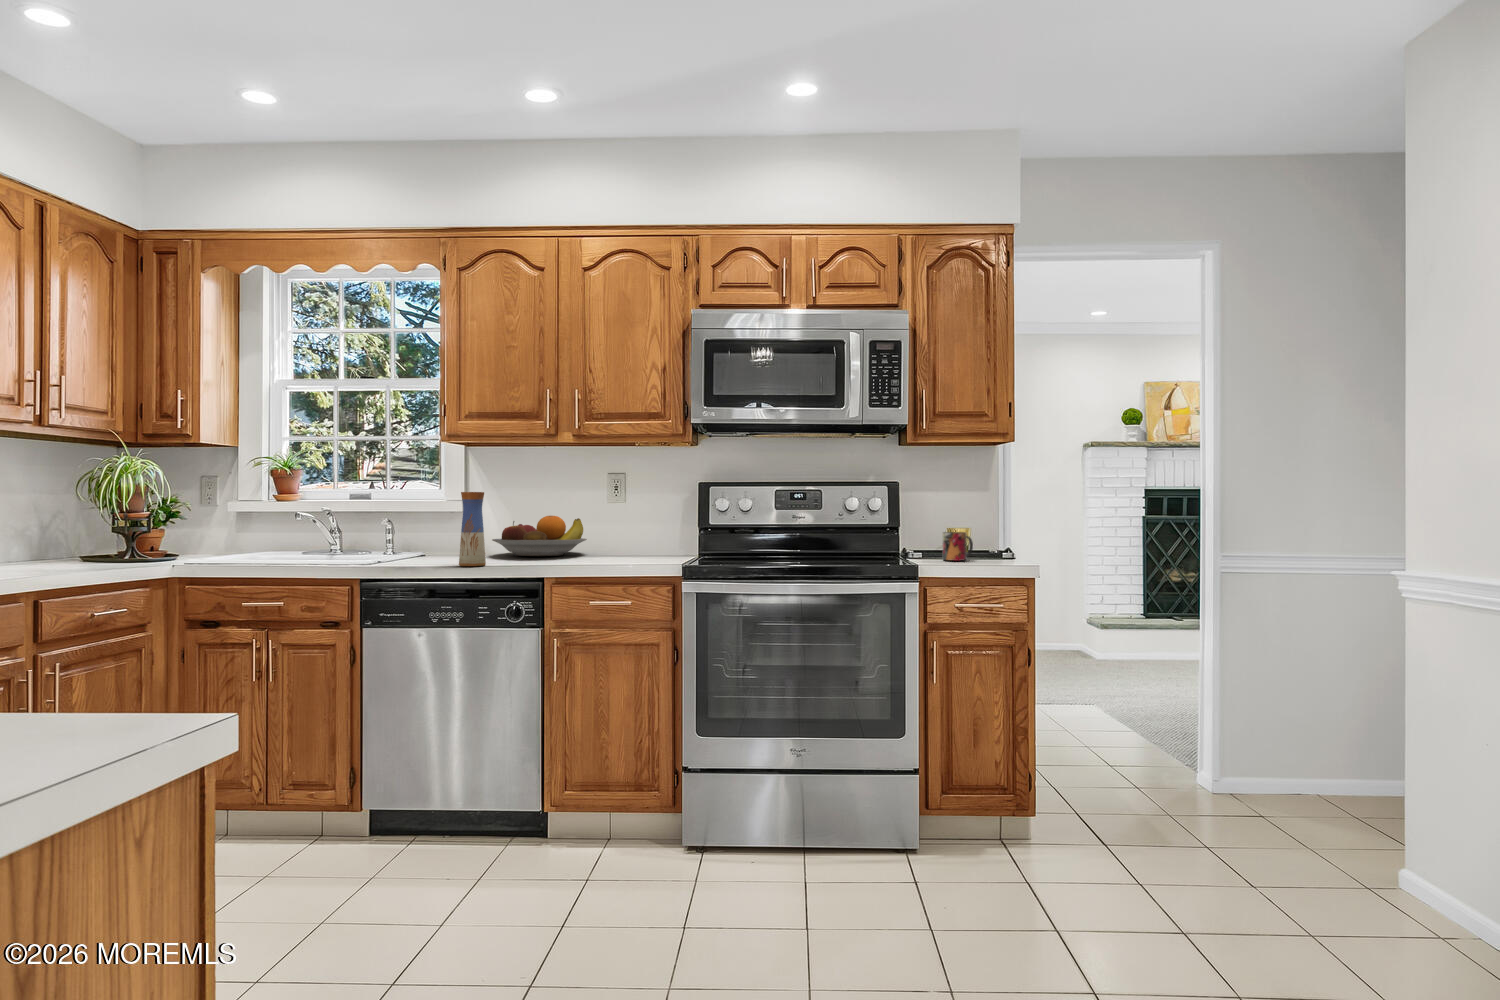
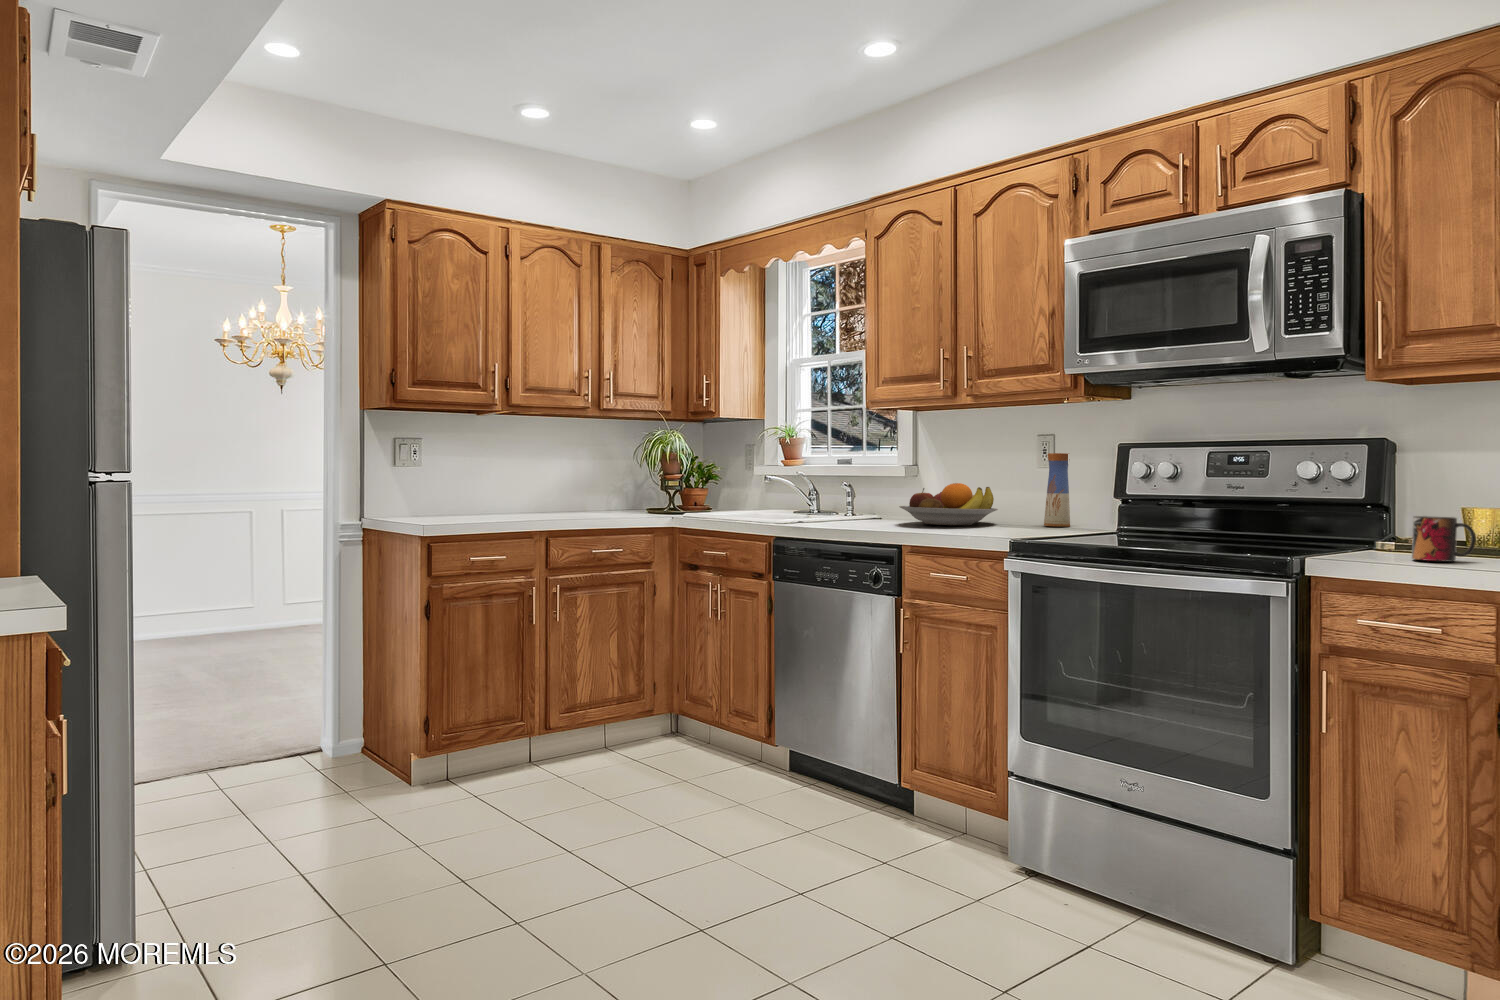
vase: present [459,492,486,566] -> present [1044,453,1070,527]

